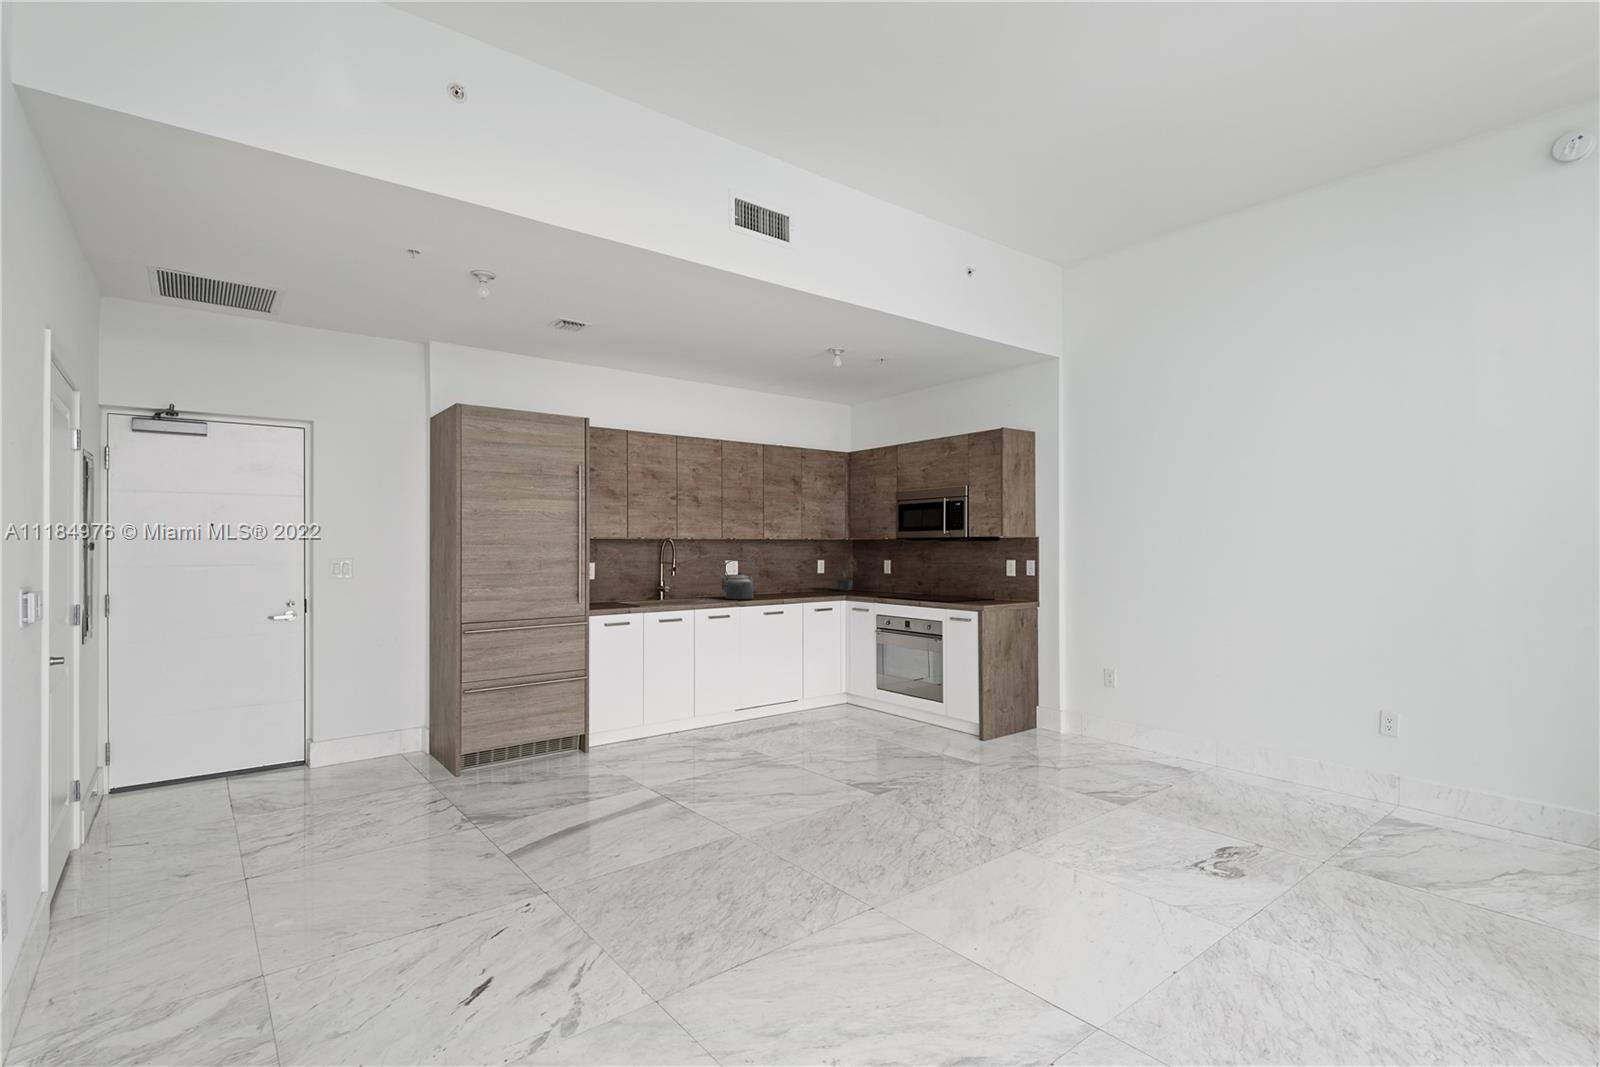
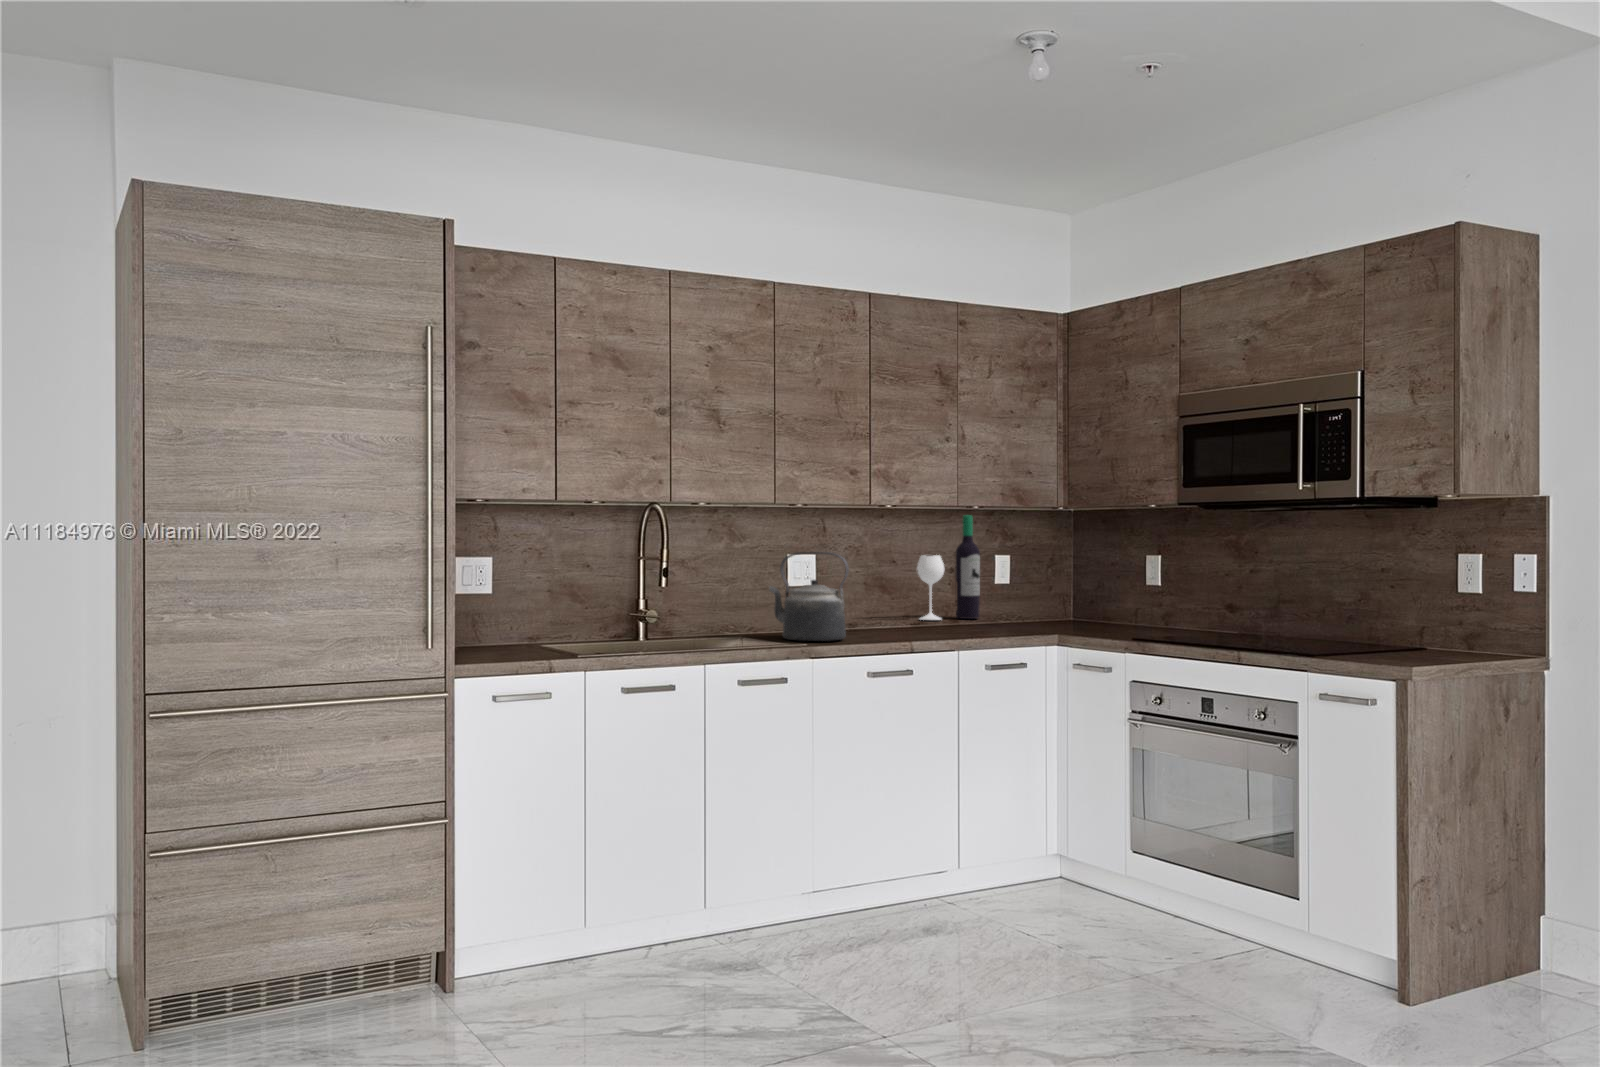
wine bottle: none [783,543,812,590] -> present [917,515,980,620]
potted plant: present [832,552,857,591] -> none [1020,534,1087,621]

